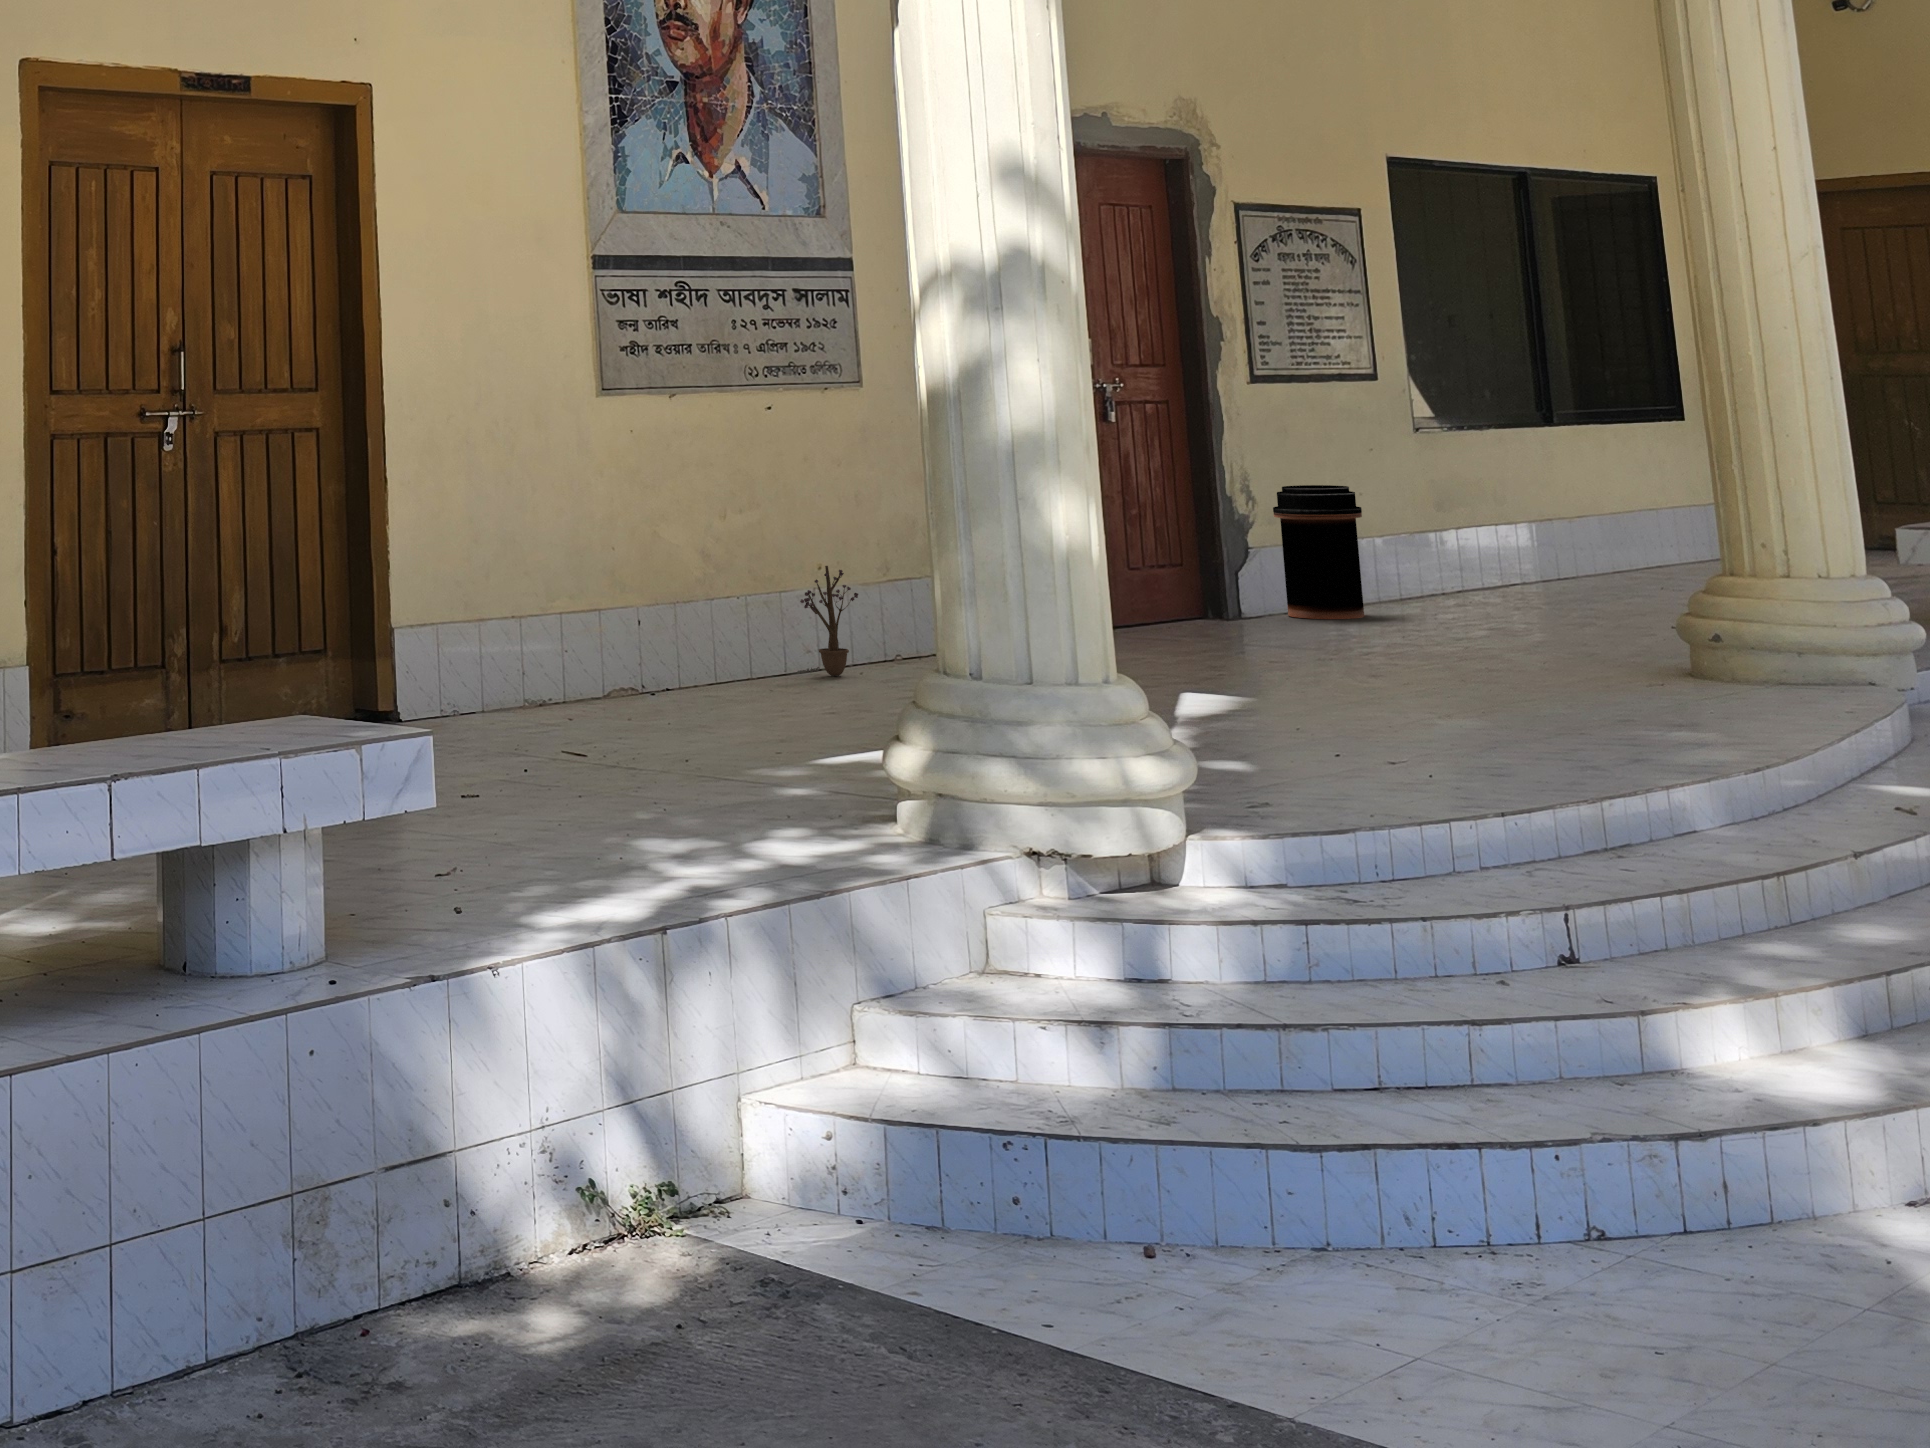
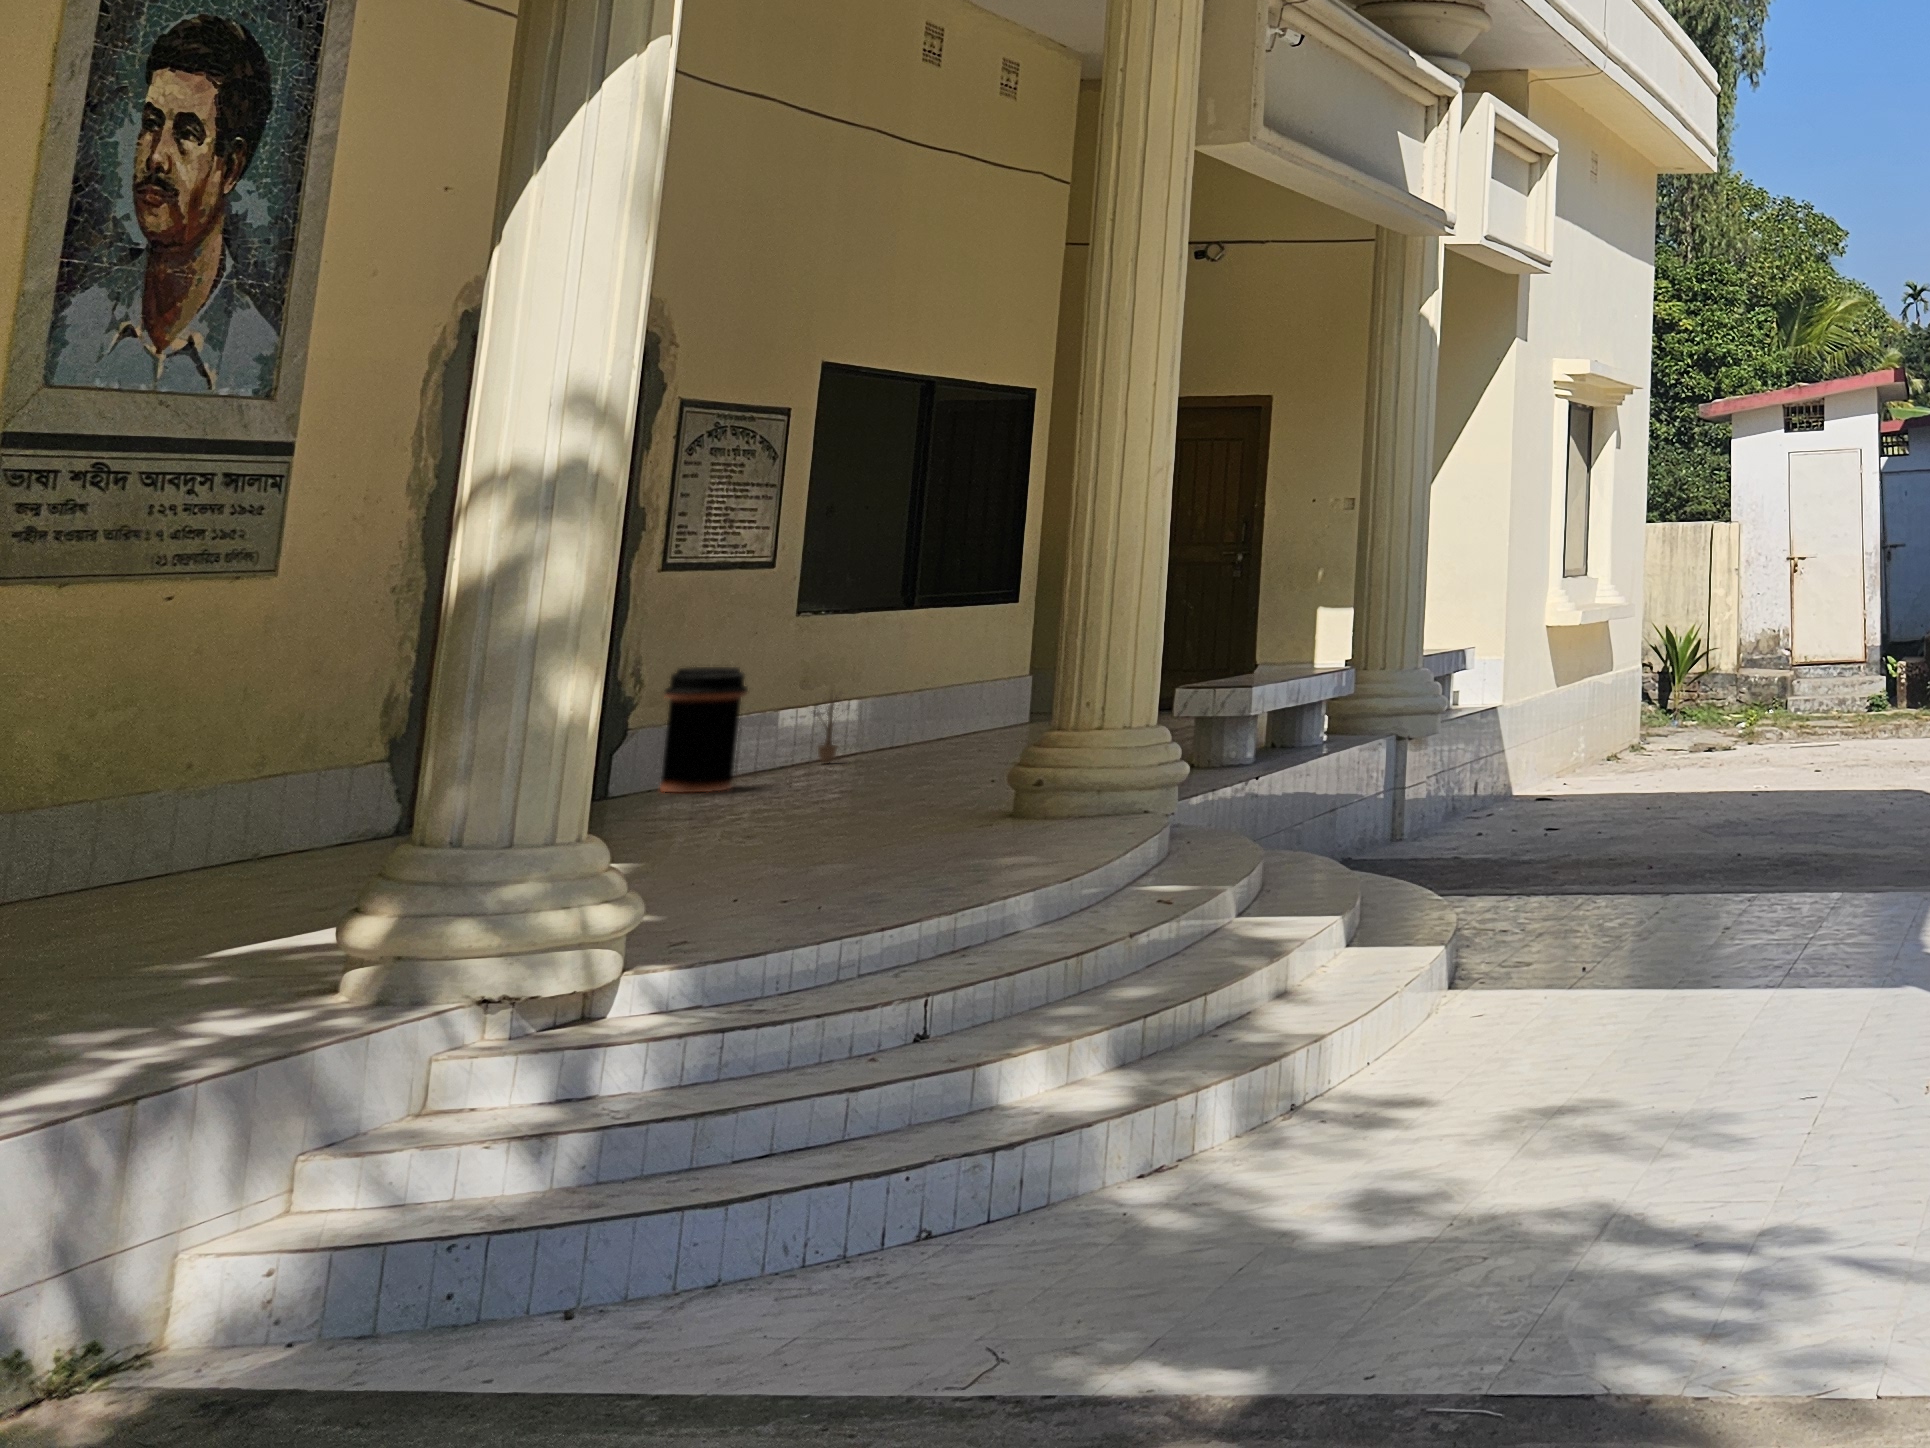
decorative plant: present [797,566,858,676] -> present [808,697,849,763]

